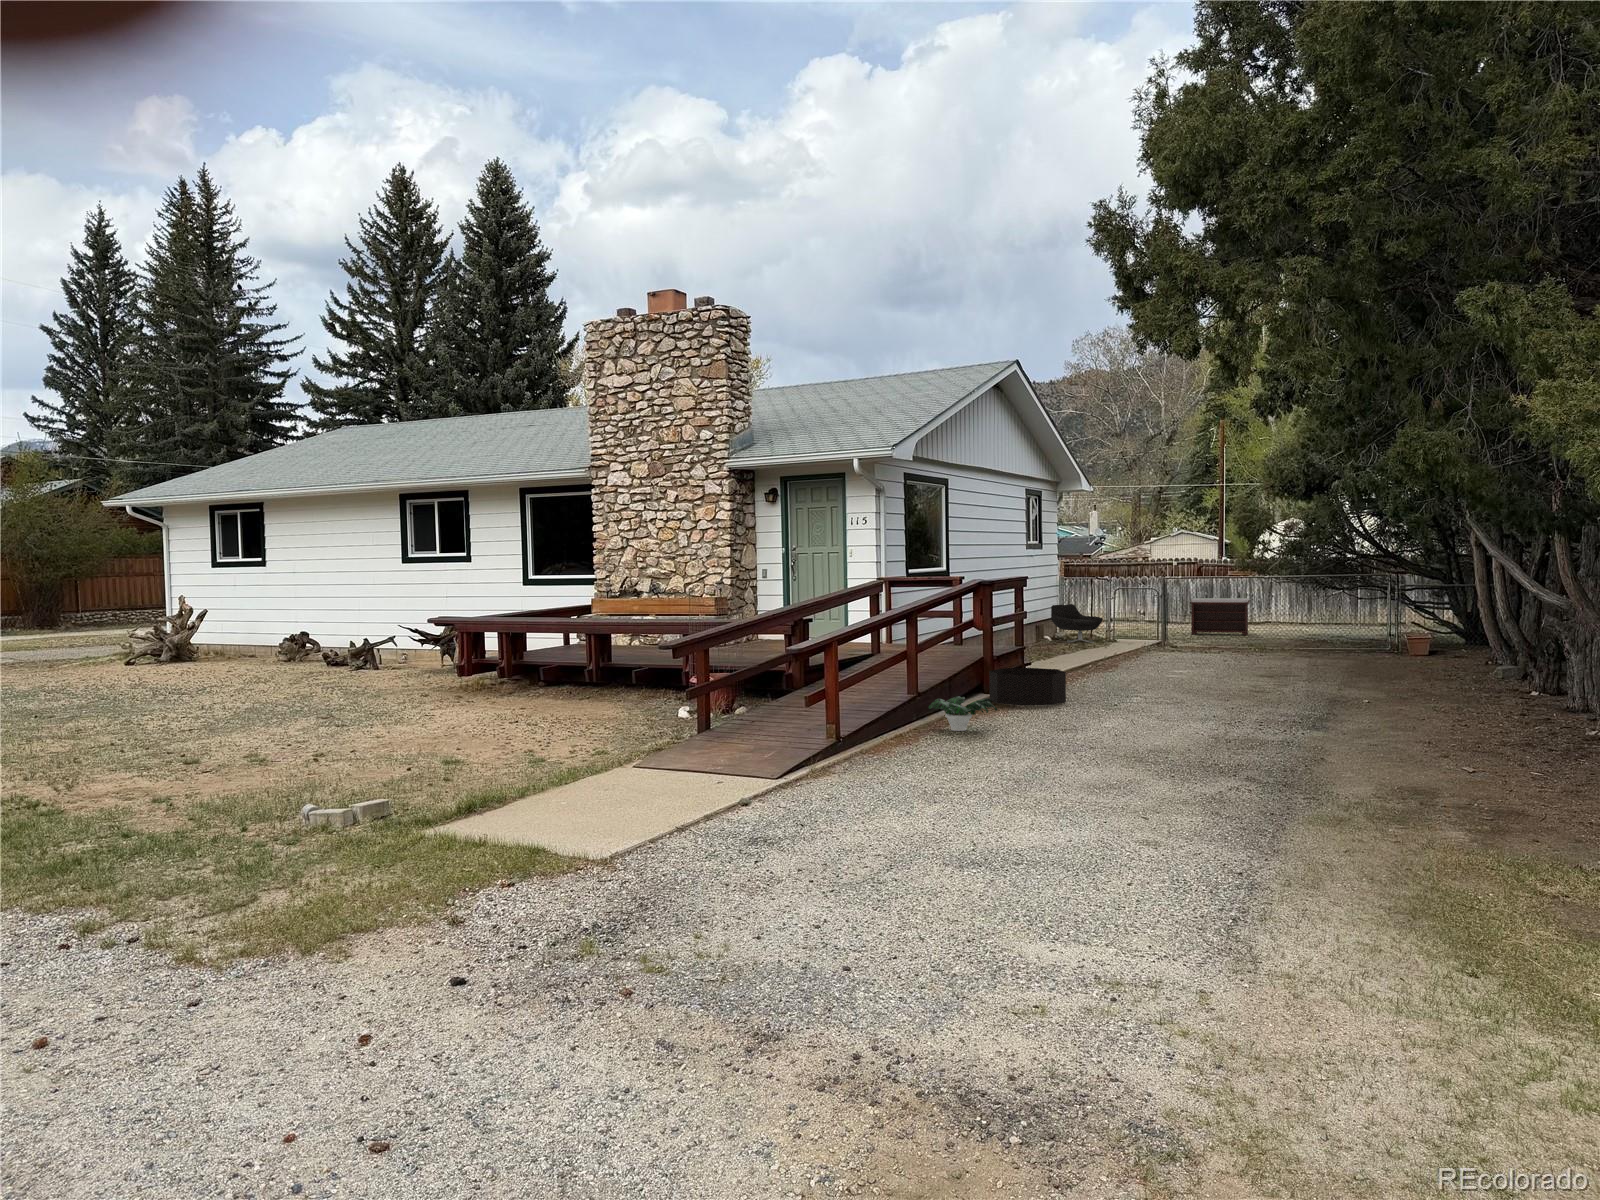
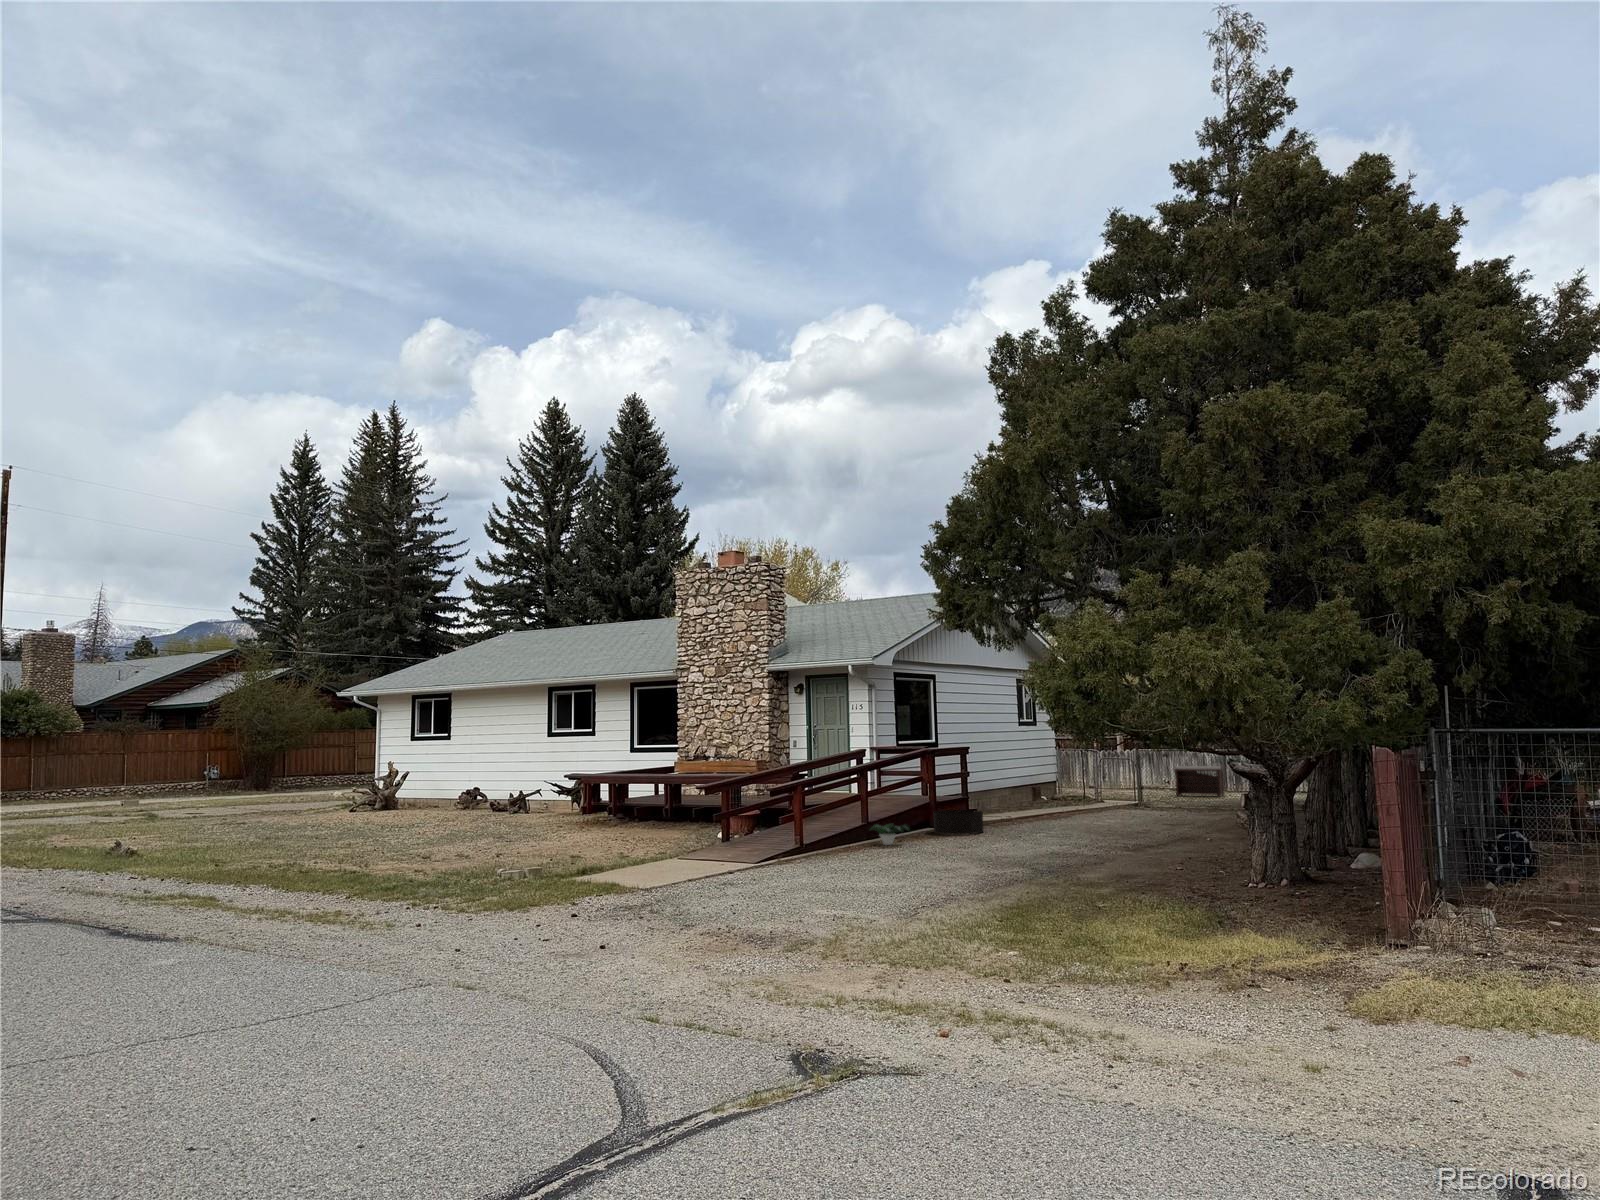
lounge chair: present [1051,604,1103,643] -> none [1049,770,1091,801]

